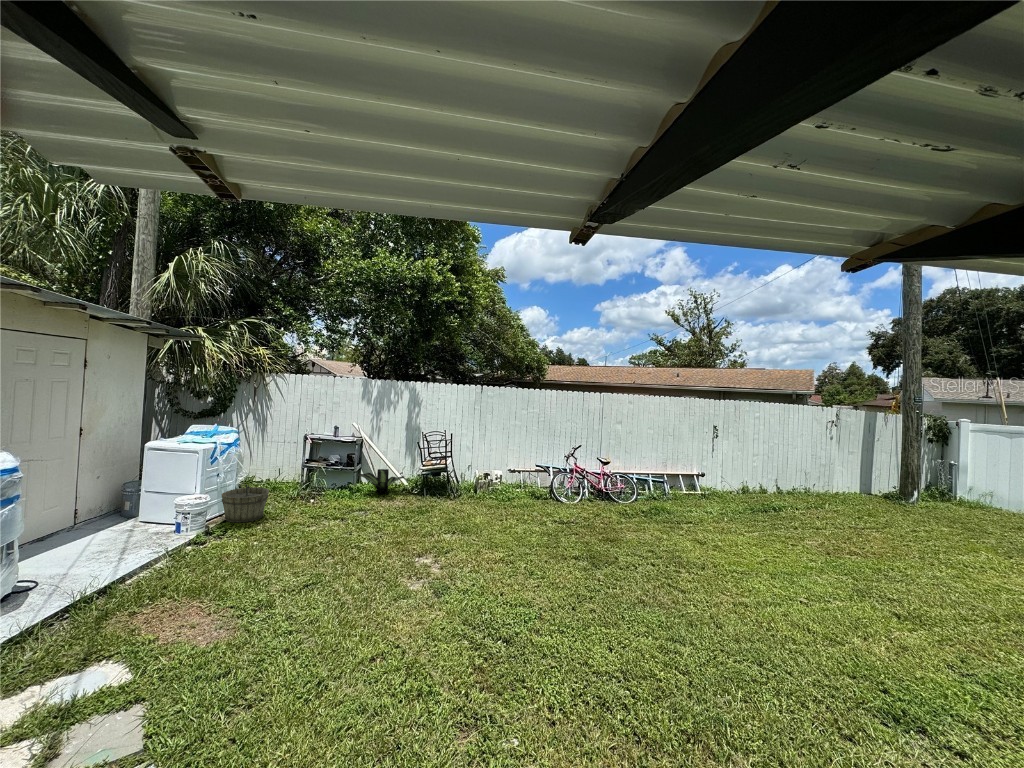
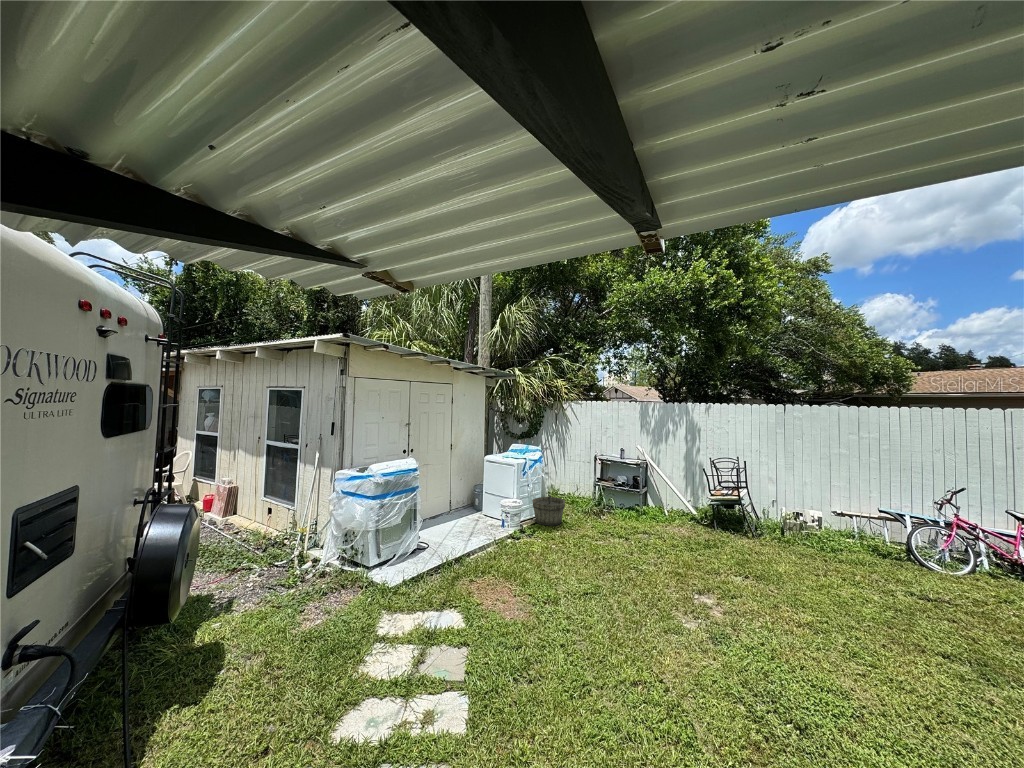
potted plant: present [357,469,404,494] -> none [641,493,690,520]

